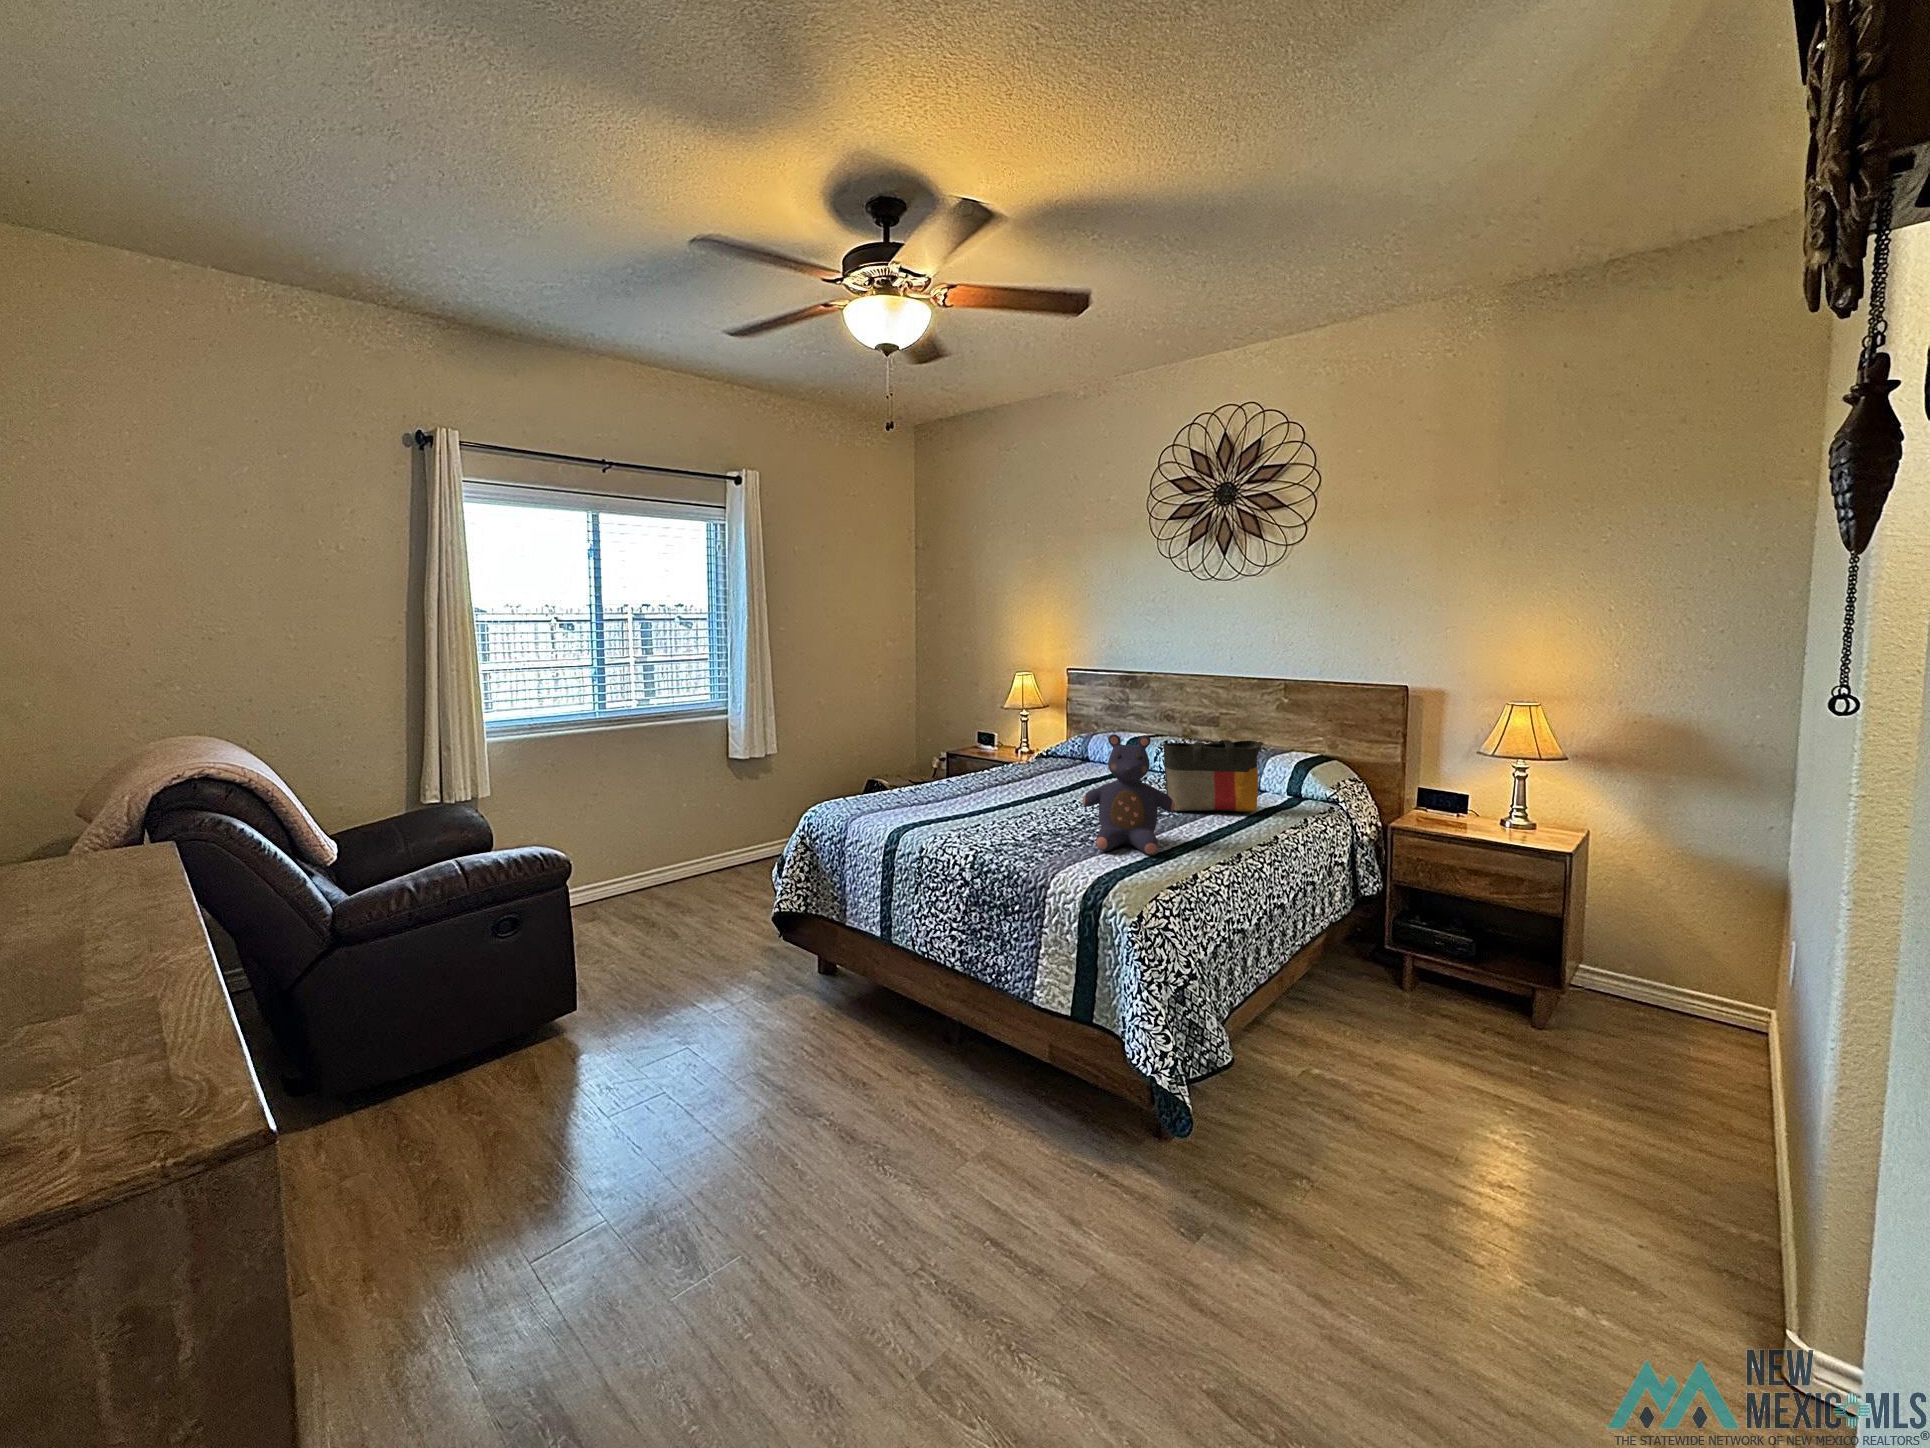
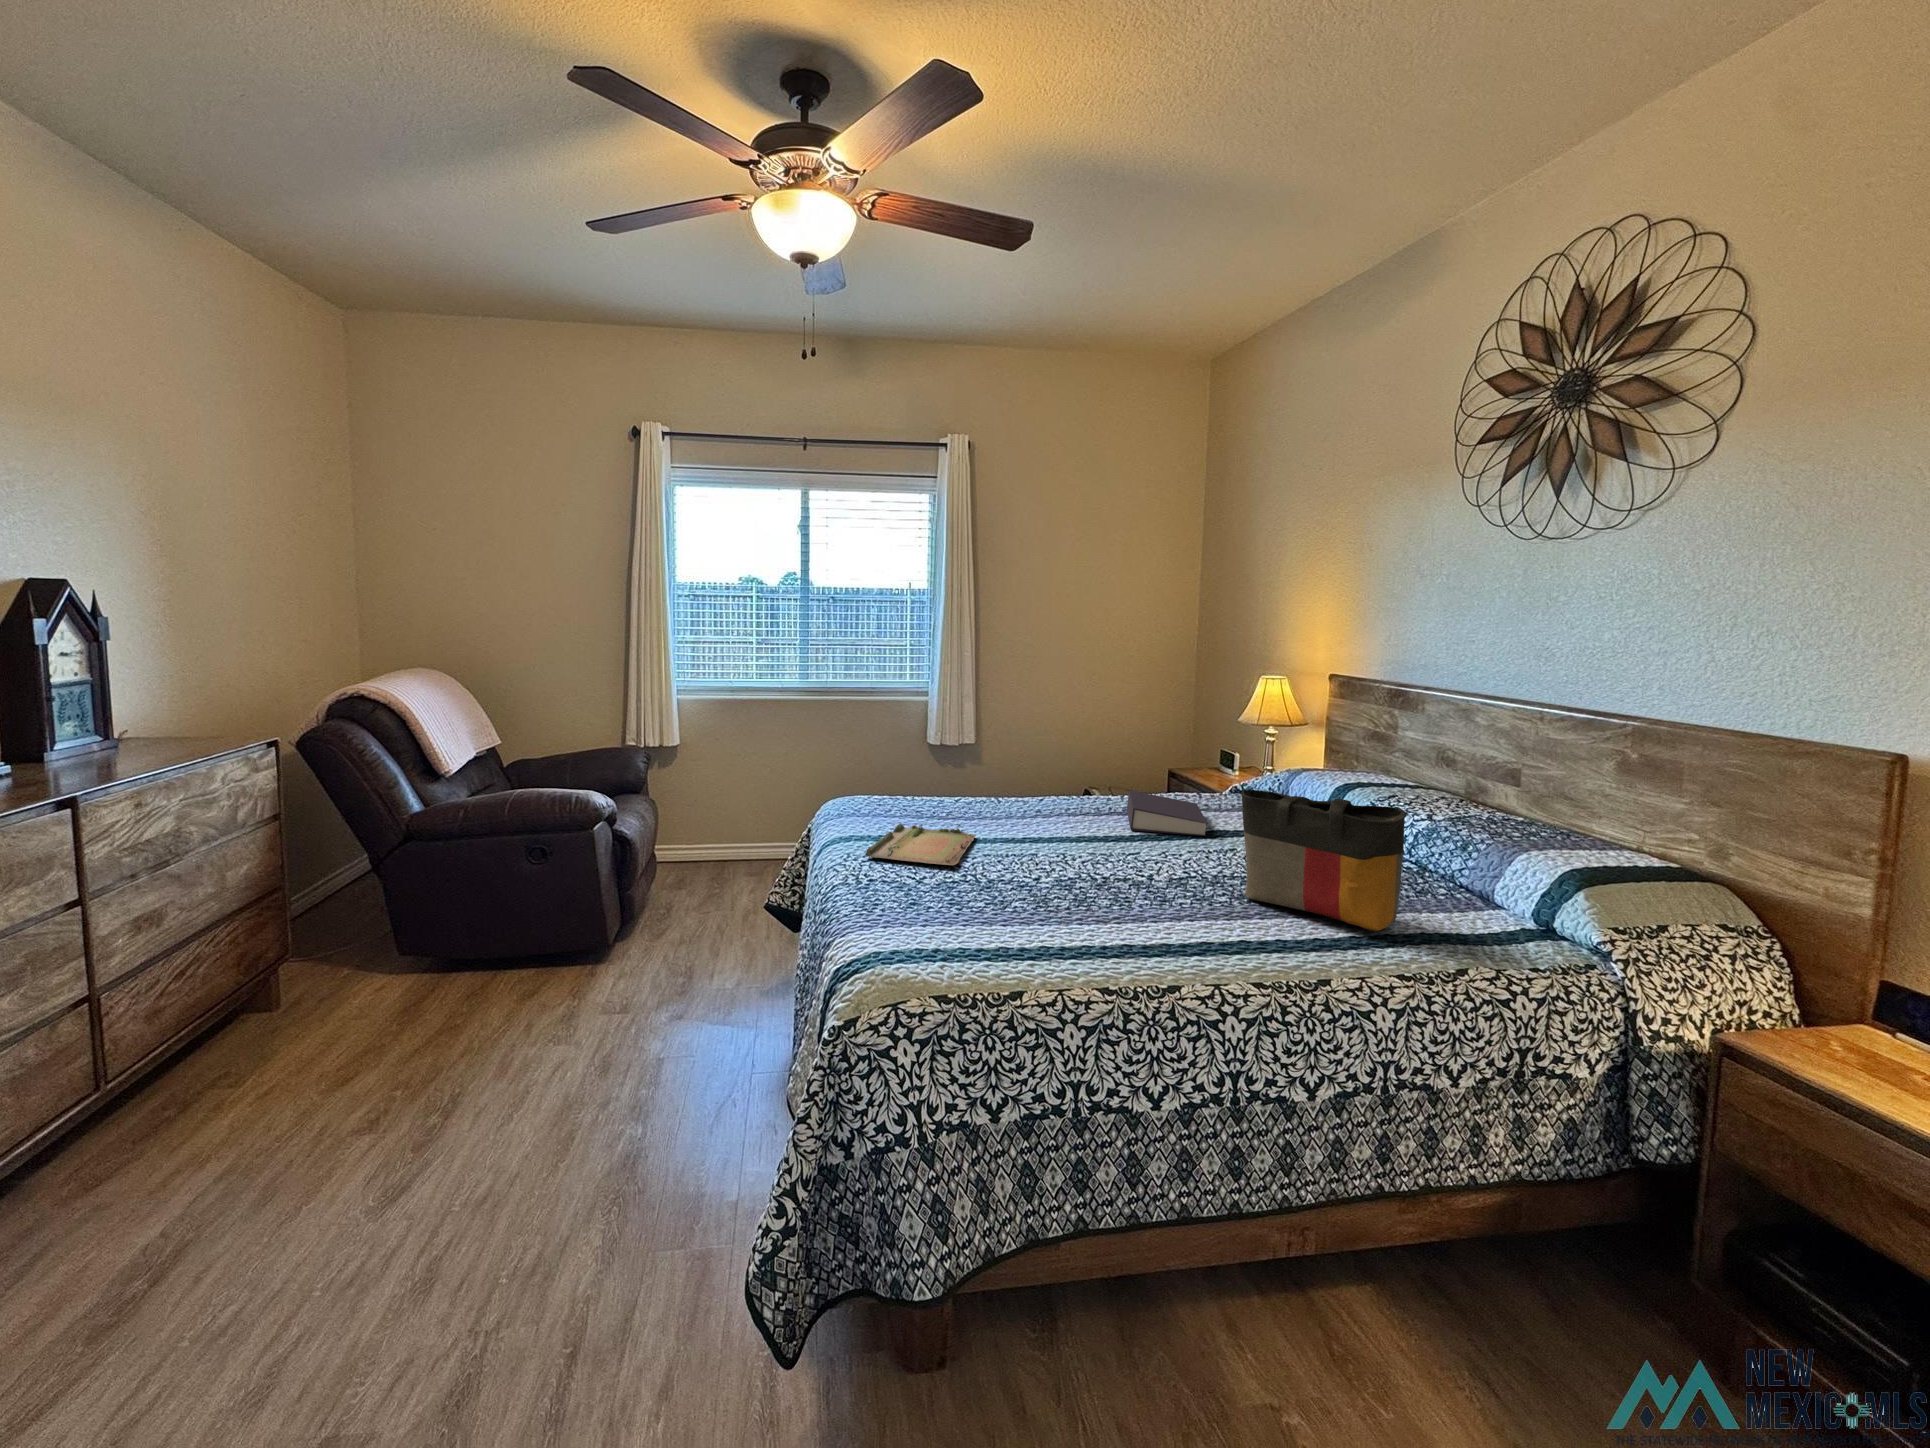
teddy bear: present [1082,734,1175,854] -> none [979,757,1119,944]
book: none [1010,764,1085,790] -> present [1127,790,1208,836]
tray: none [915,803,1014,837] -> present [865,823,976,865]

